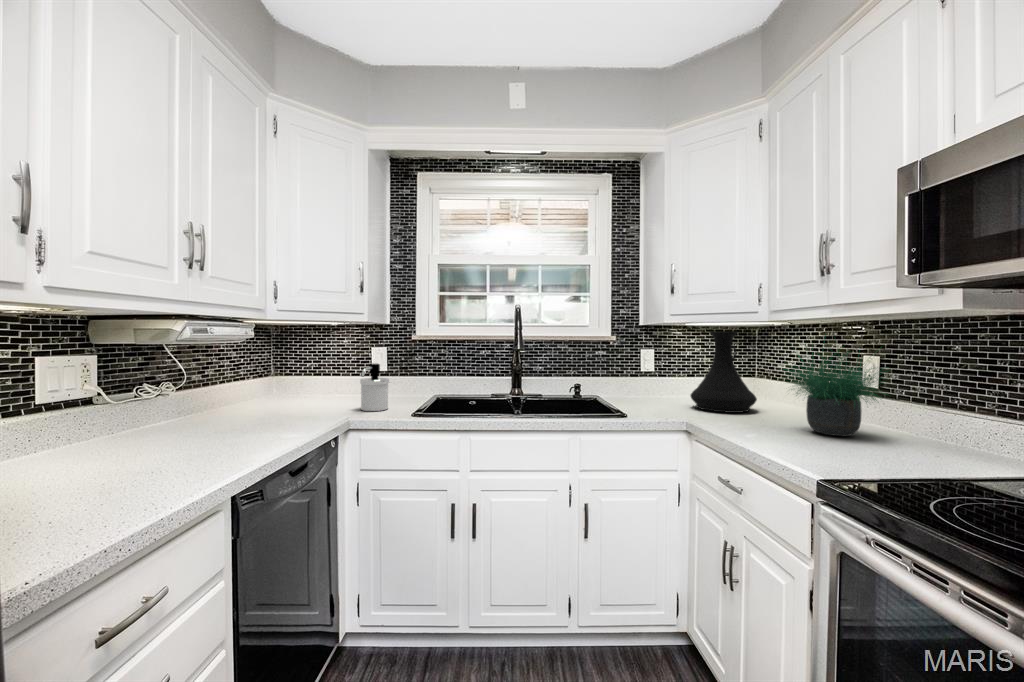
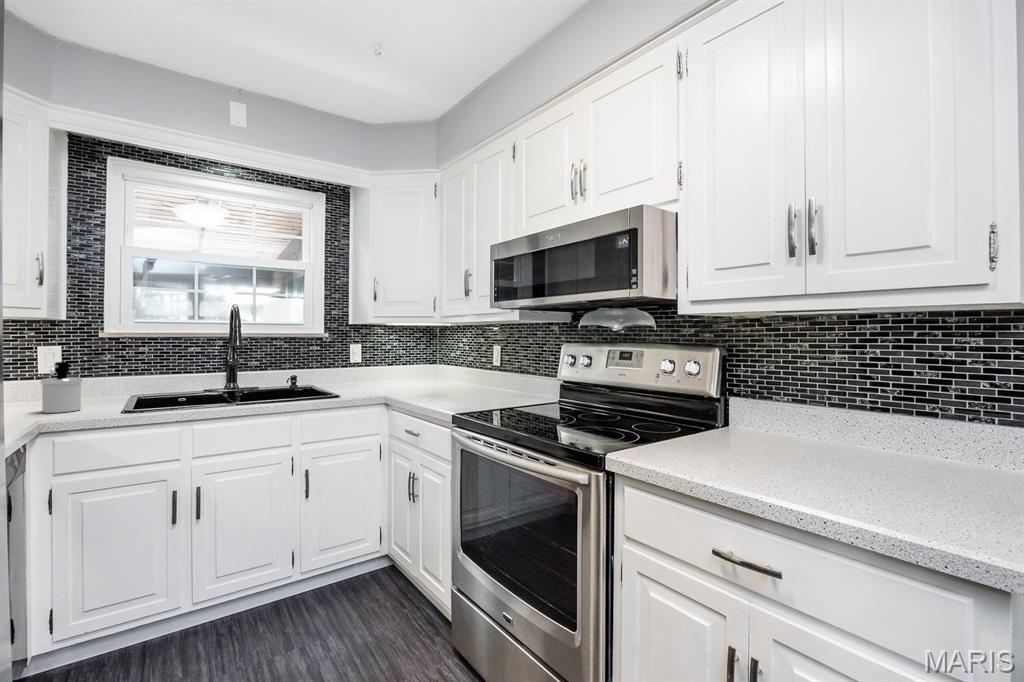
vase: present [691,331,757,413] -> none [390,330,435,389]
potted plant: present [789,349,880,436] -> none [443,330,510,396]

